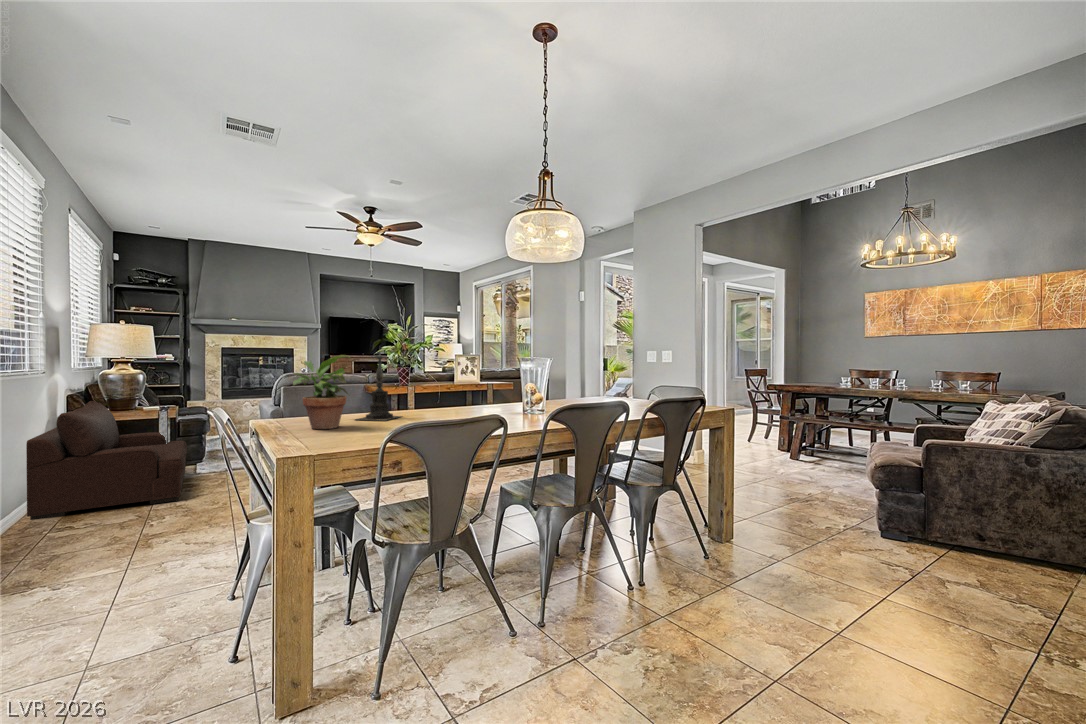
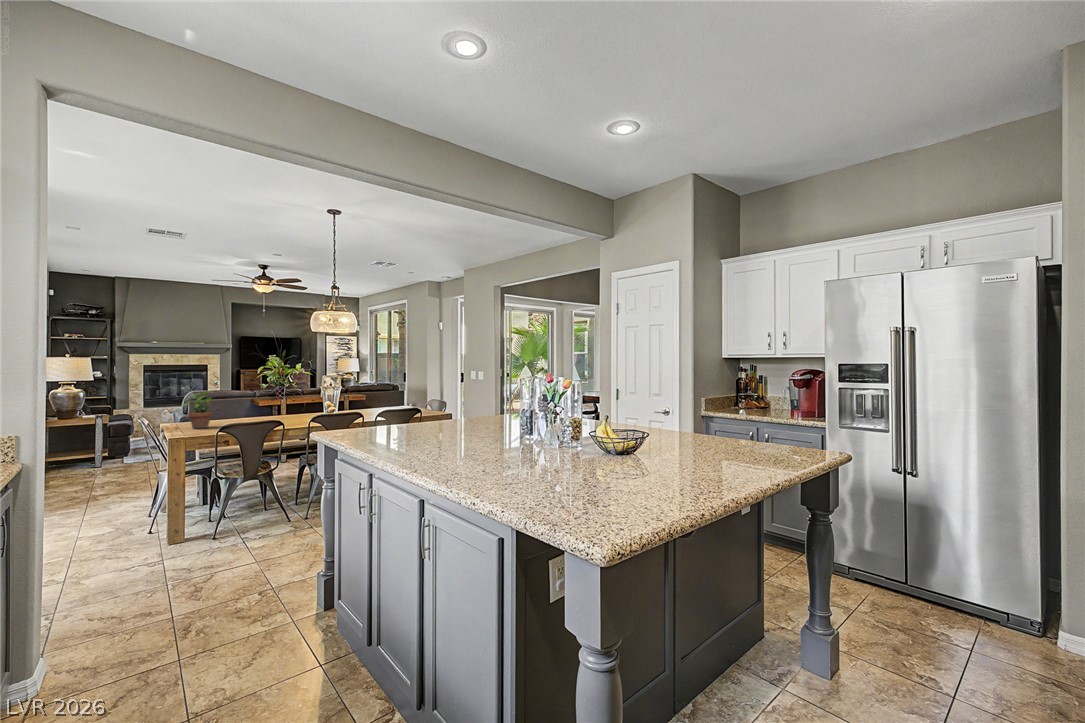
candle holder: present [356,354,401,421] -> none [220,383,251,424]
armchair: present [26,401,187,520] -> none [10,413,117,490]

